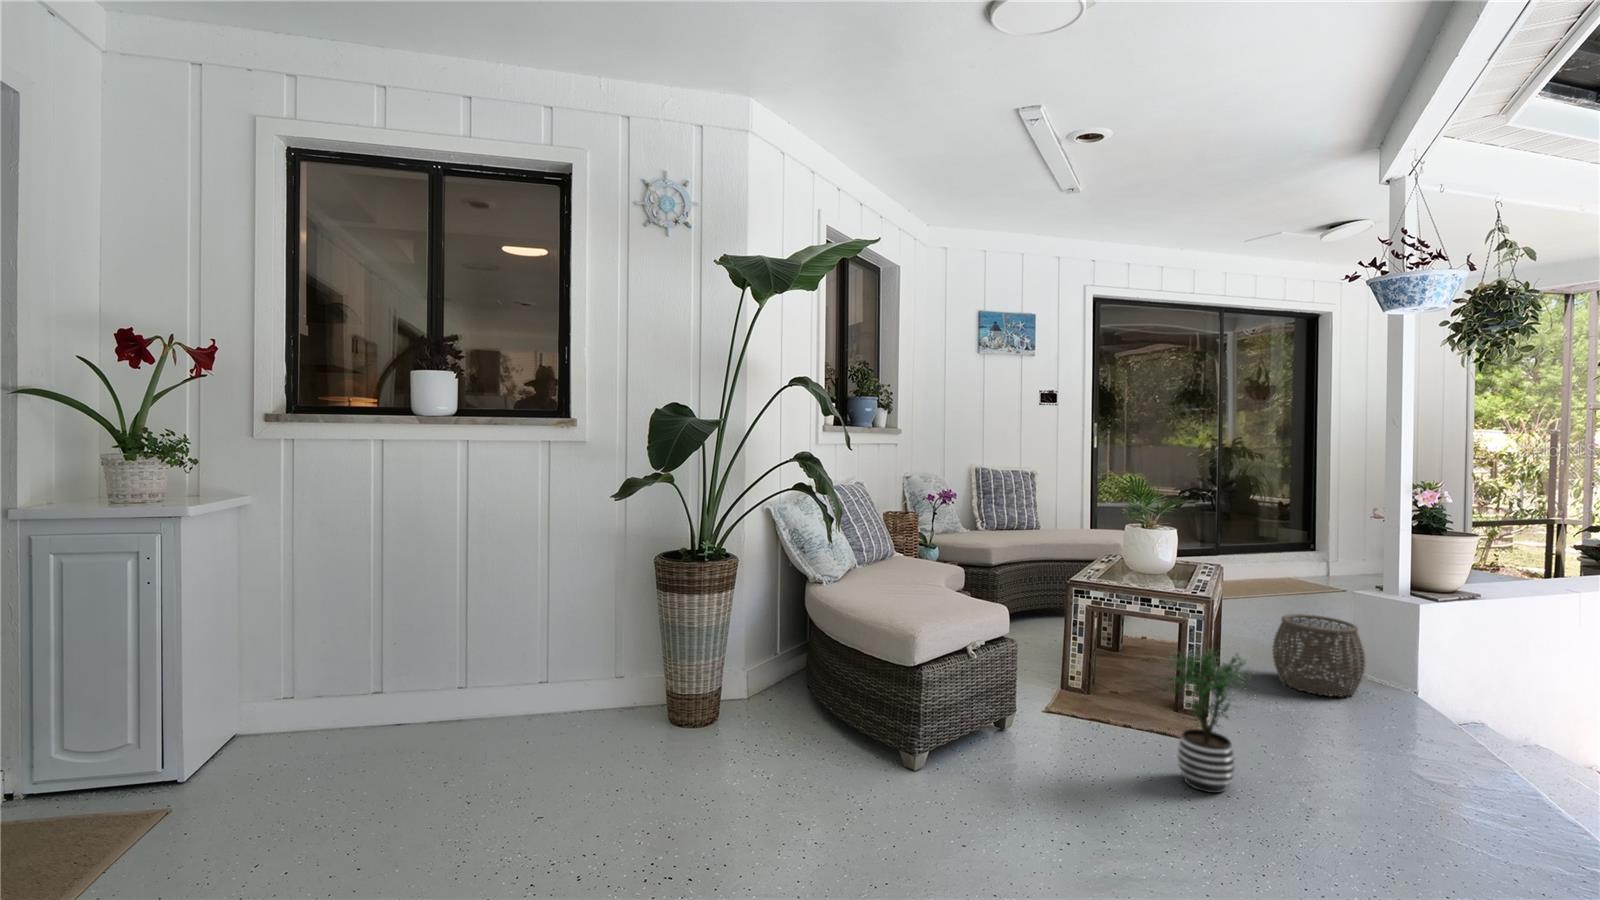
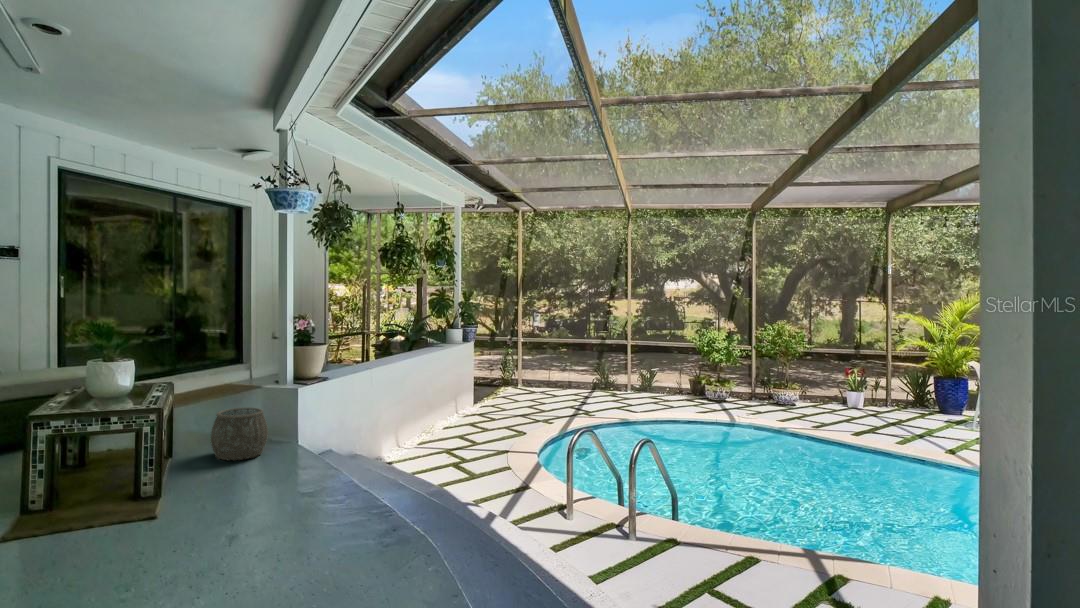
potted plant: present [1157,648,1252,793] -> none [112,443,192,552]

